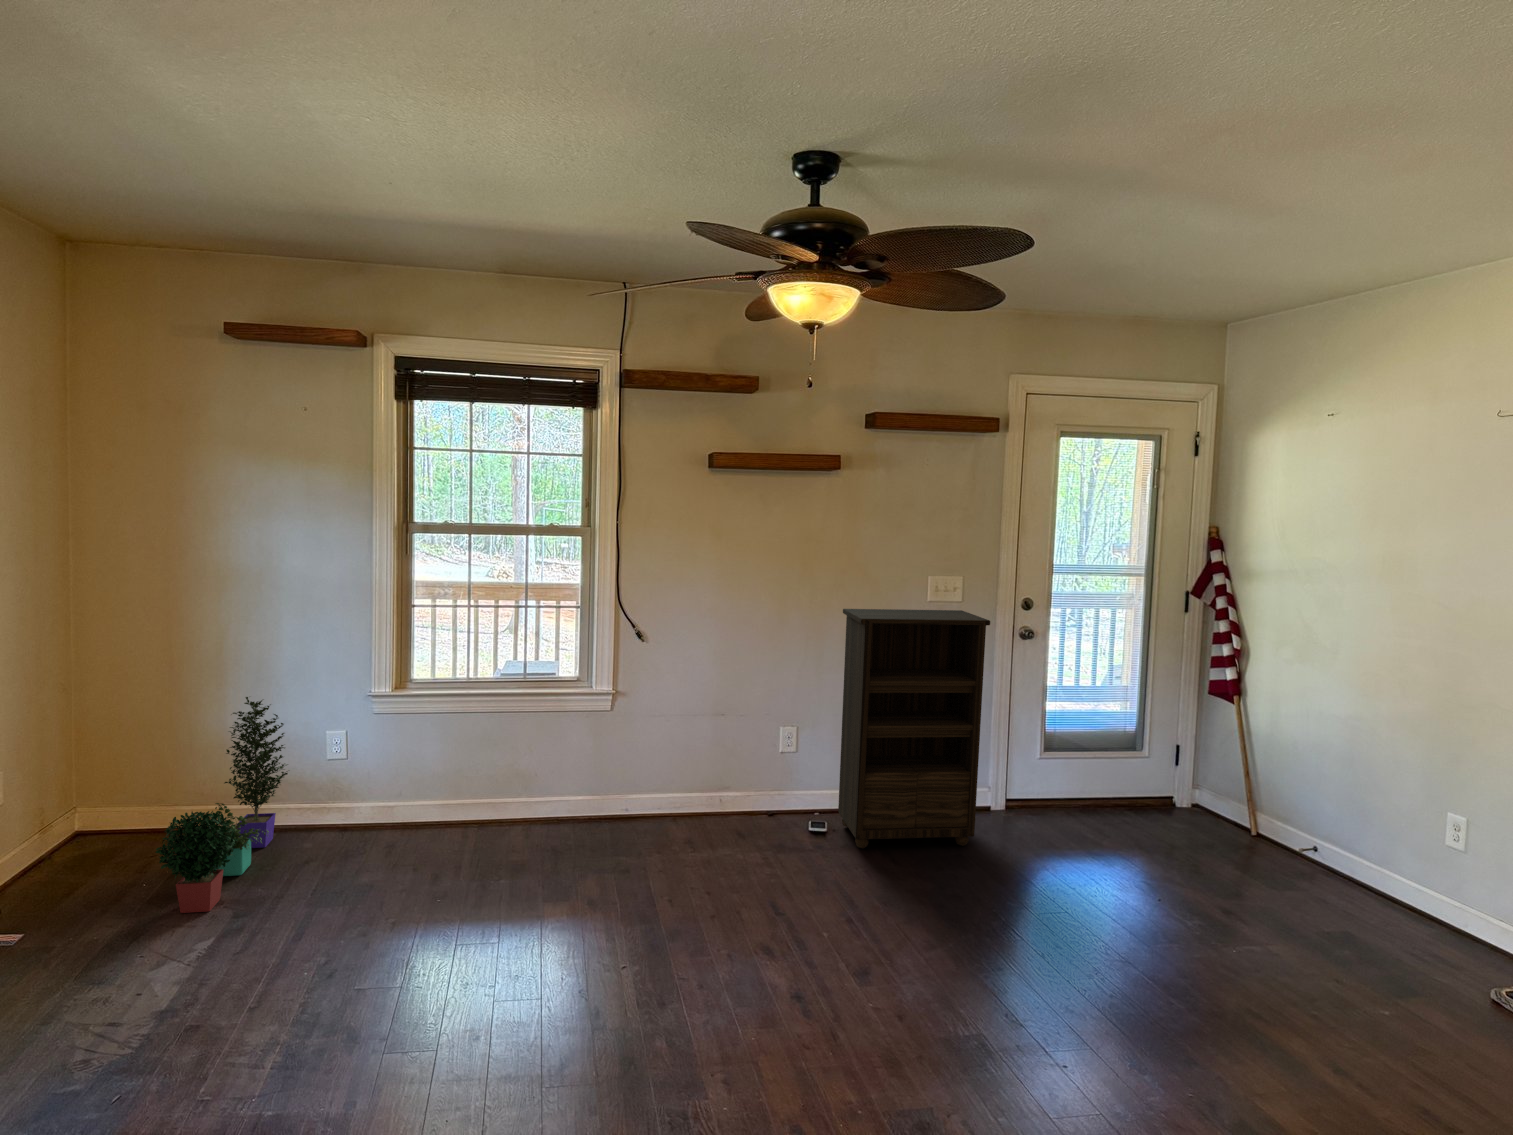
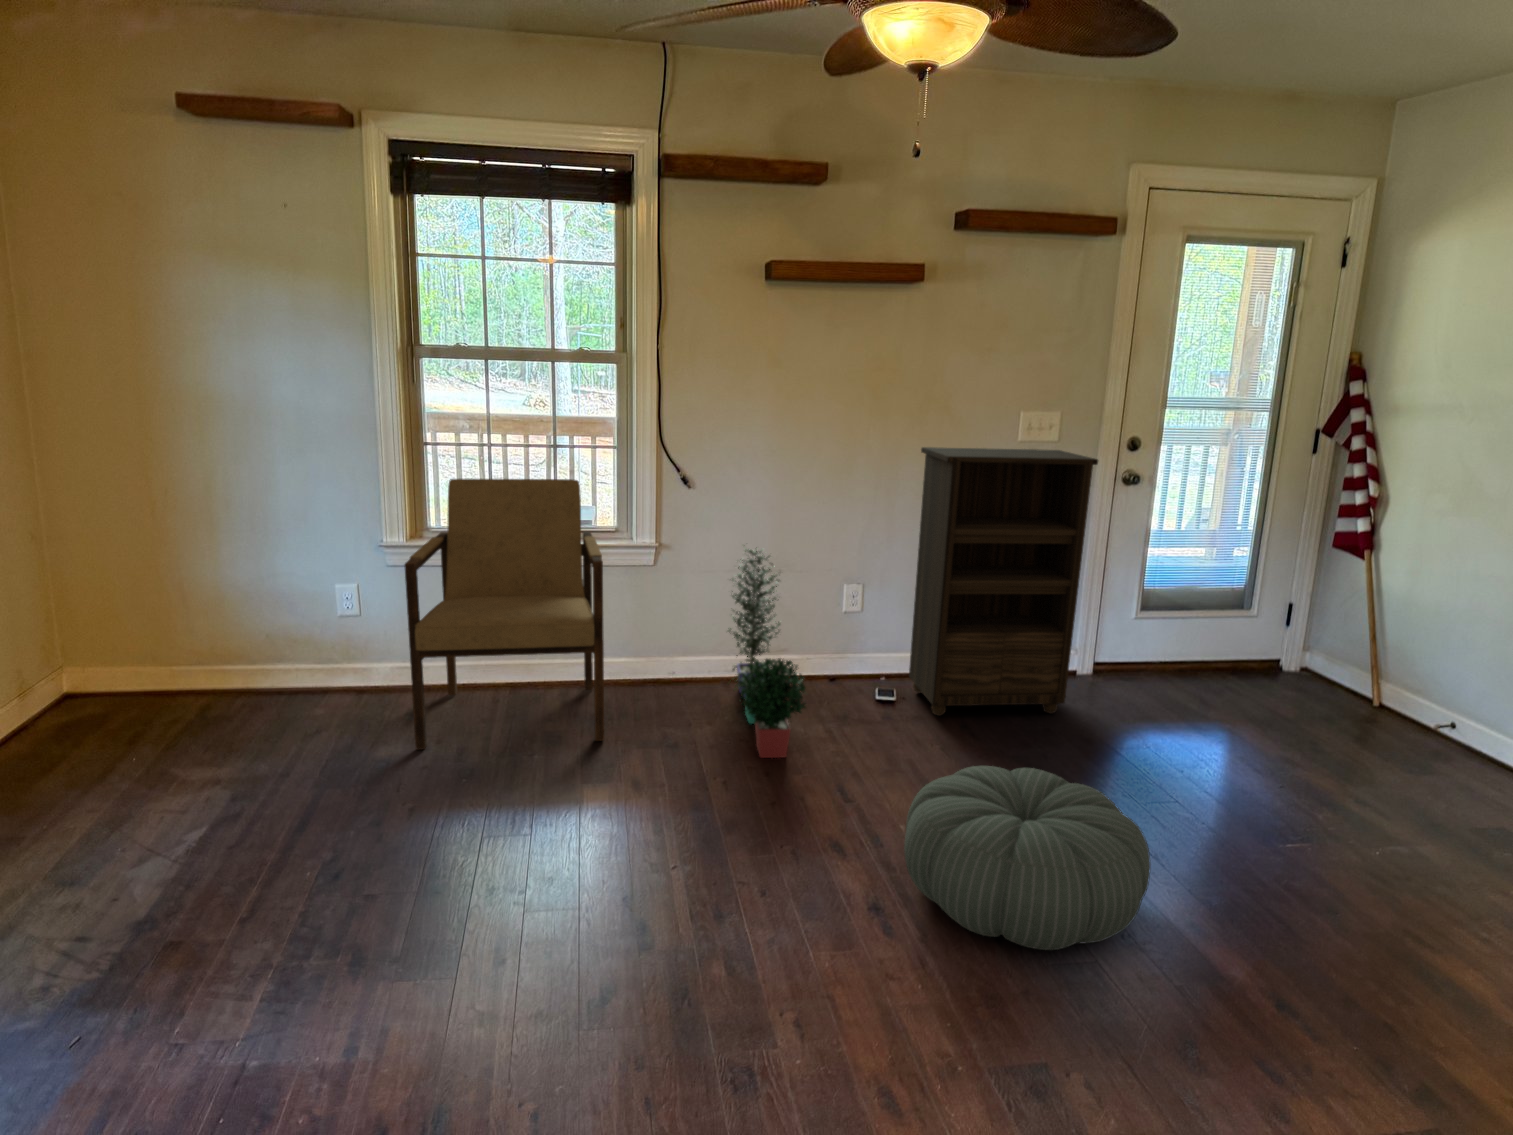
armchair: none [388,638,561,883] -> present [404,479,604,750]
potted plant: present [155,697,288,913] -> present [728,548,805,758]
pouf: none [809,892,1016,1054] -> present [904,766,1151,950]

